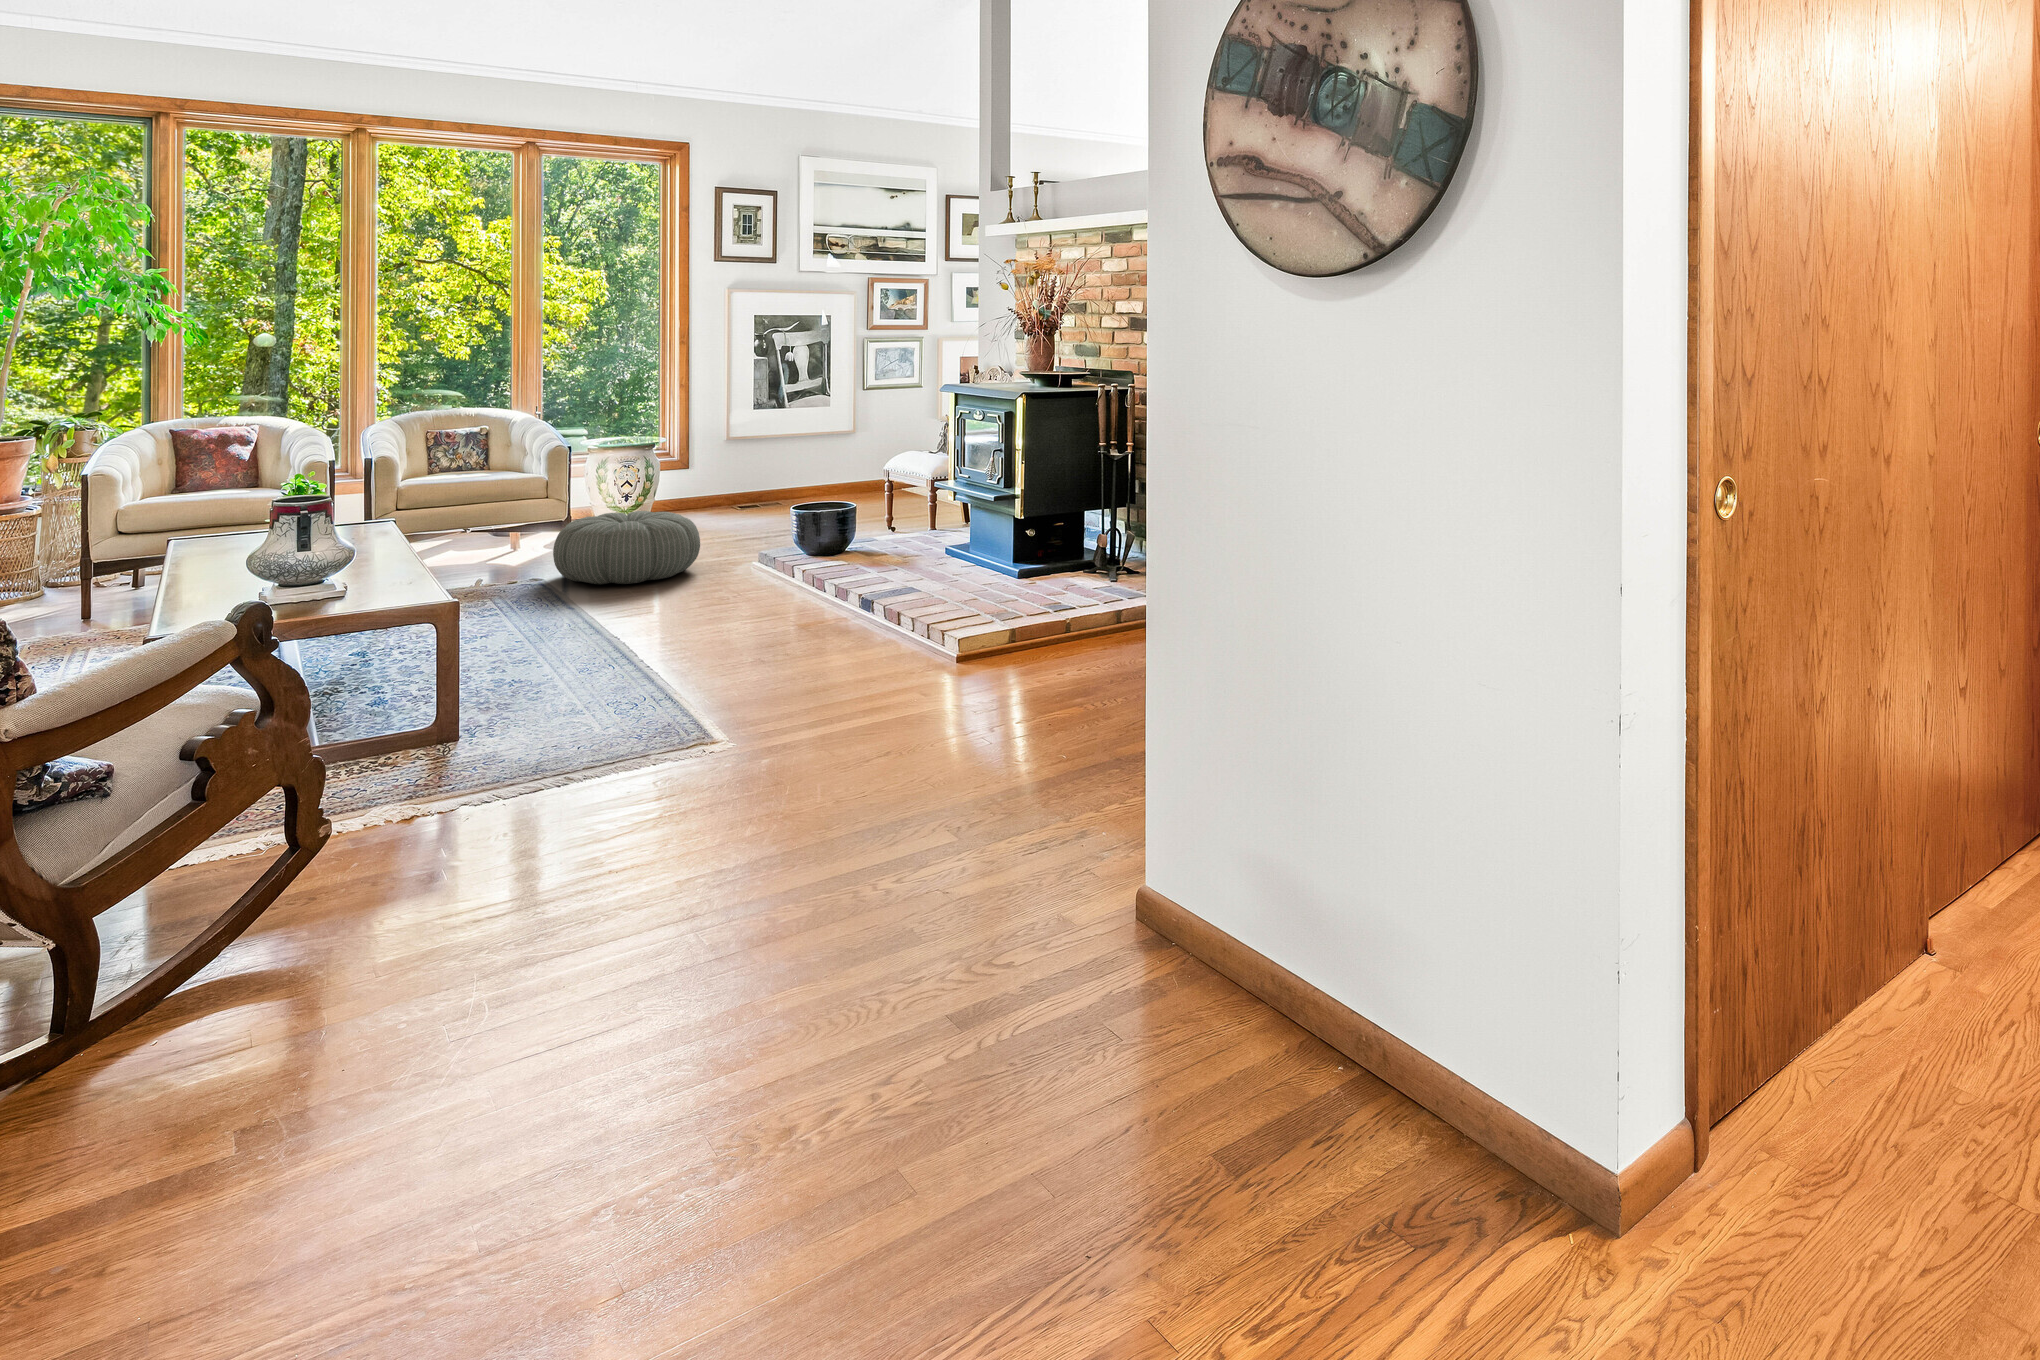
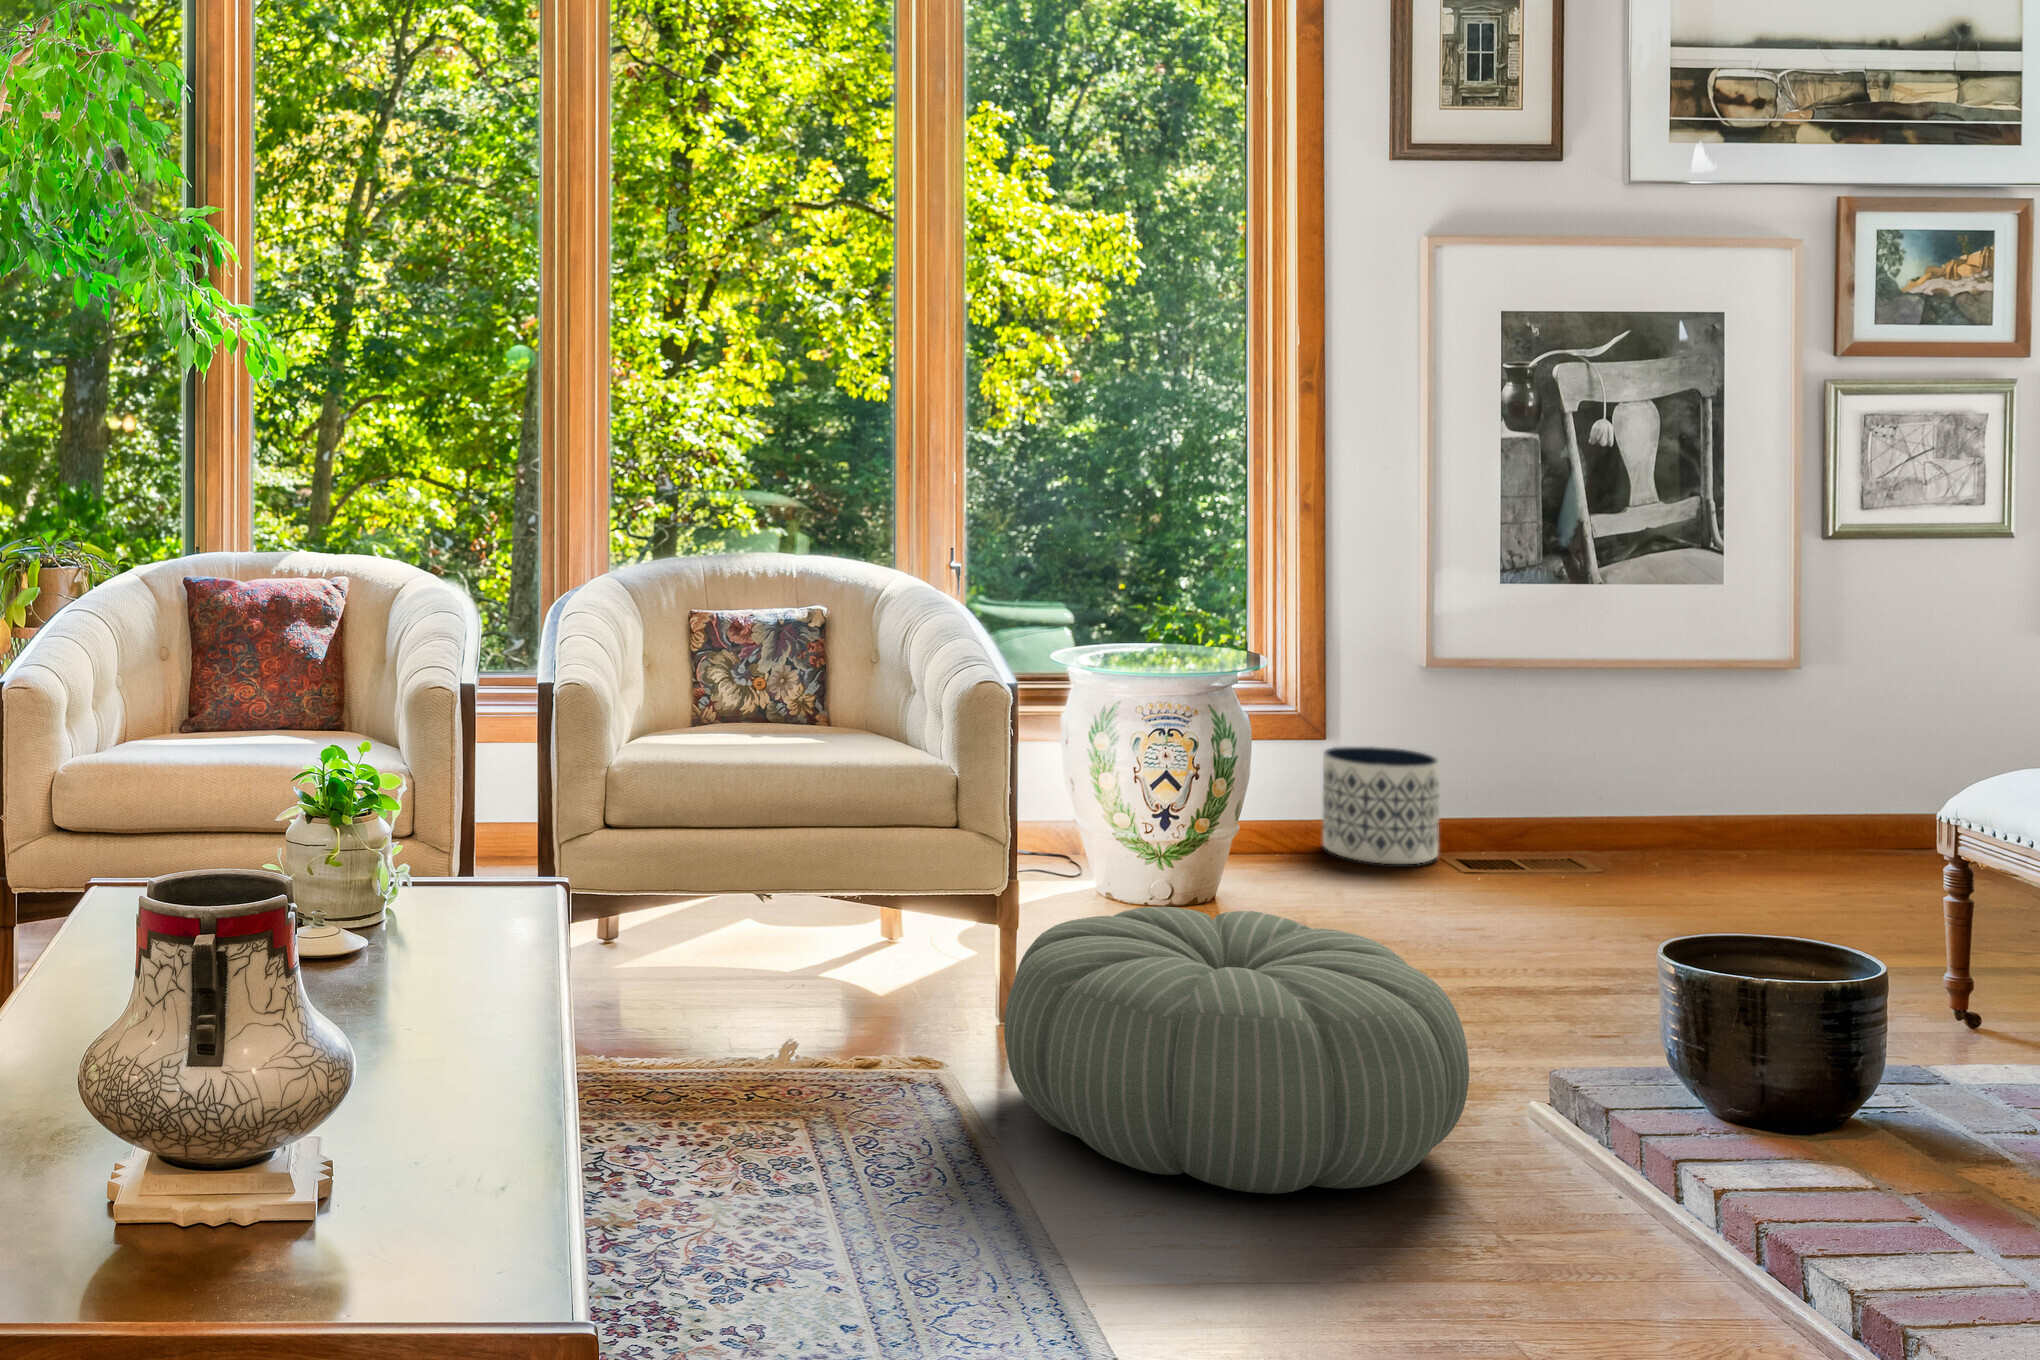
planter: none [691,474,732,514] -> present [1323,746,1439,864]

